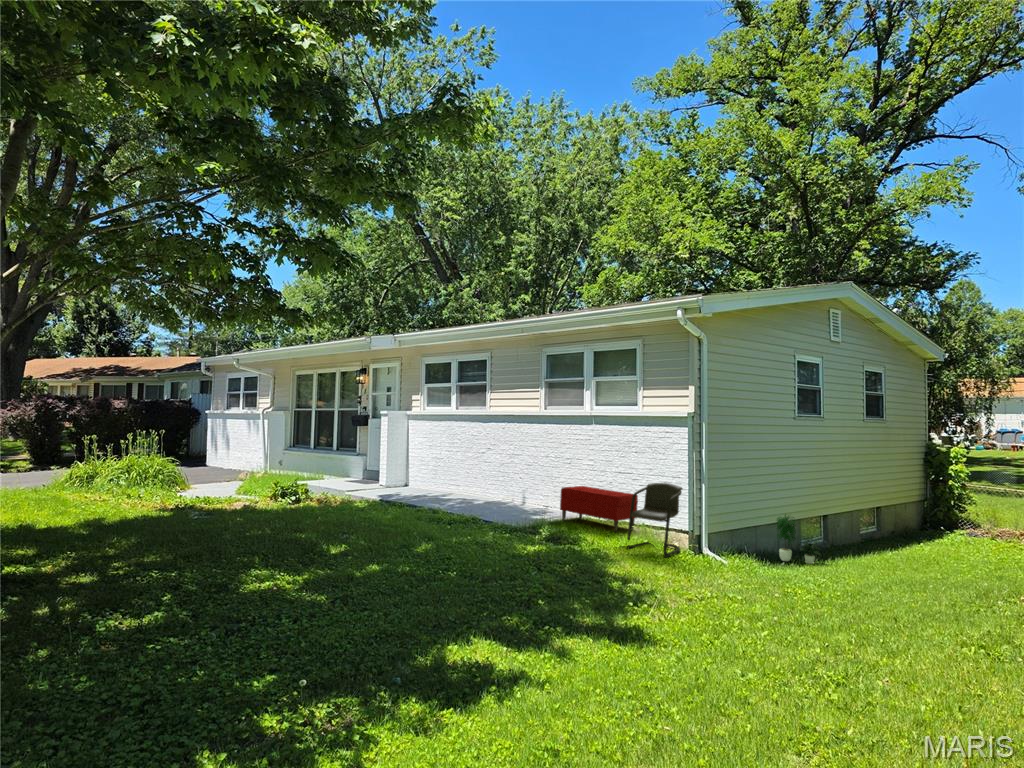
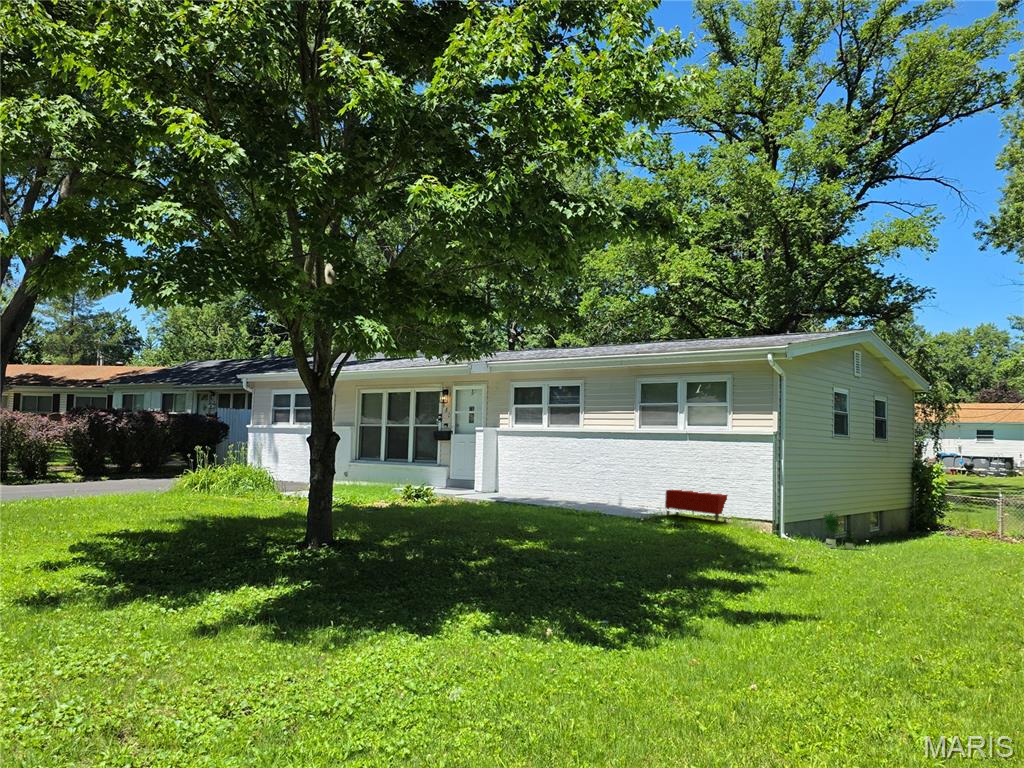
chair: present [627,483,683,557] -> none [731,485,770,539]

